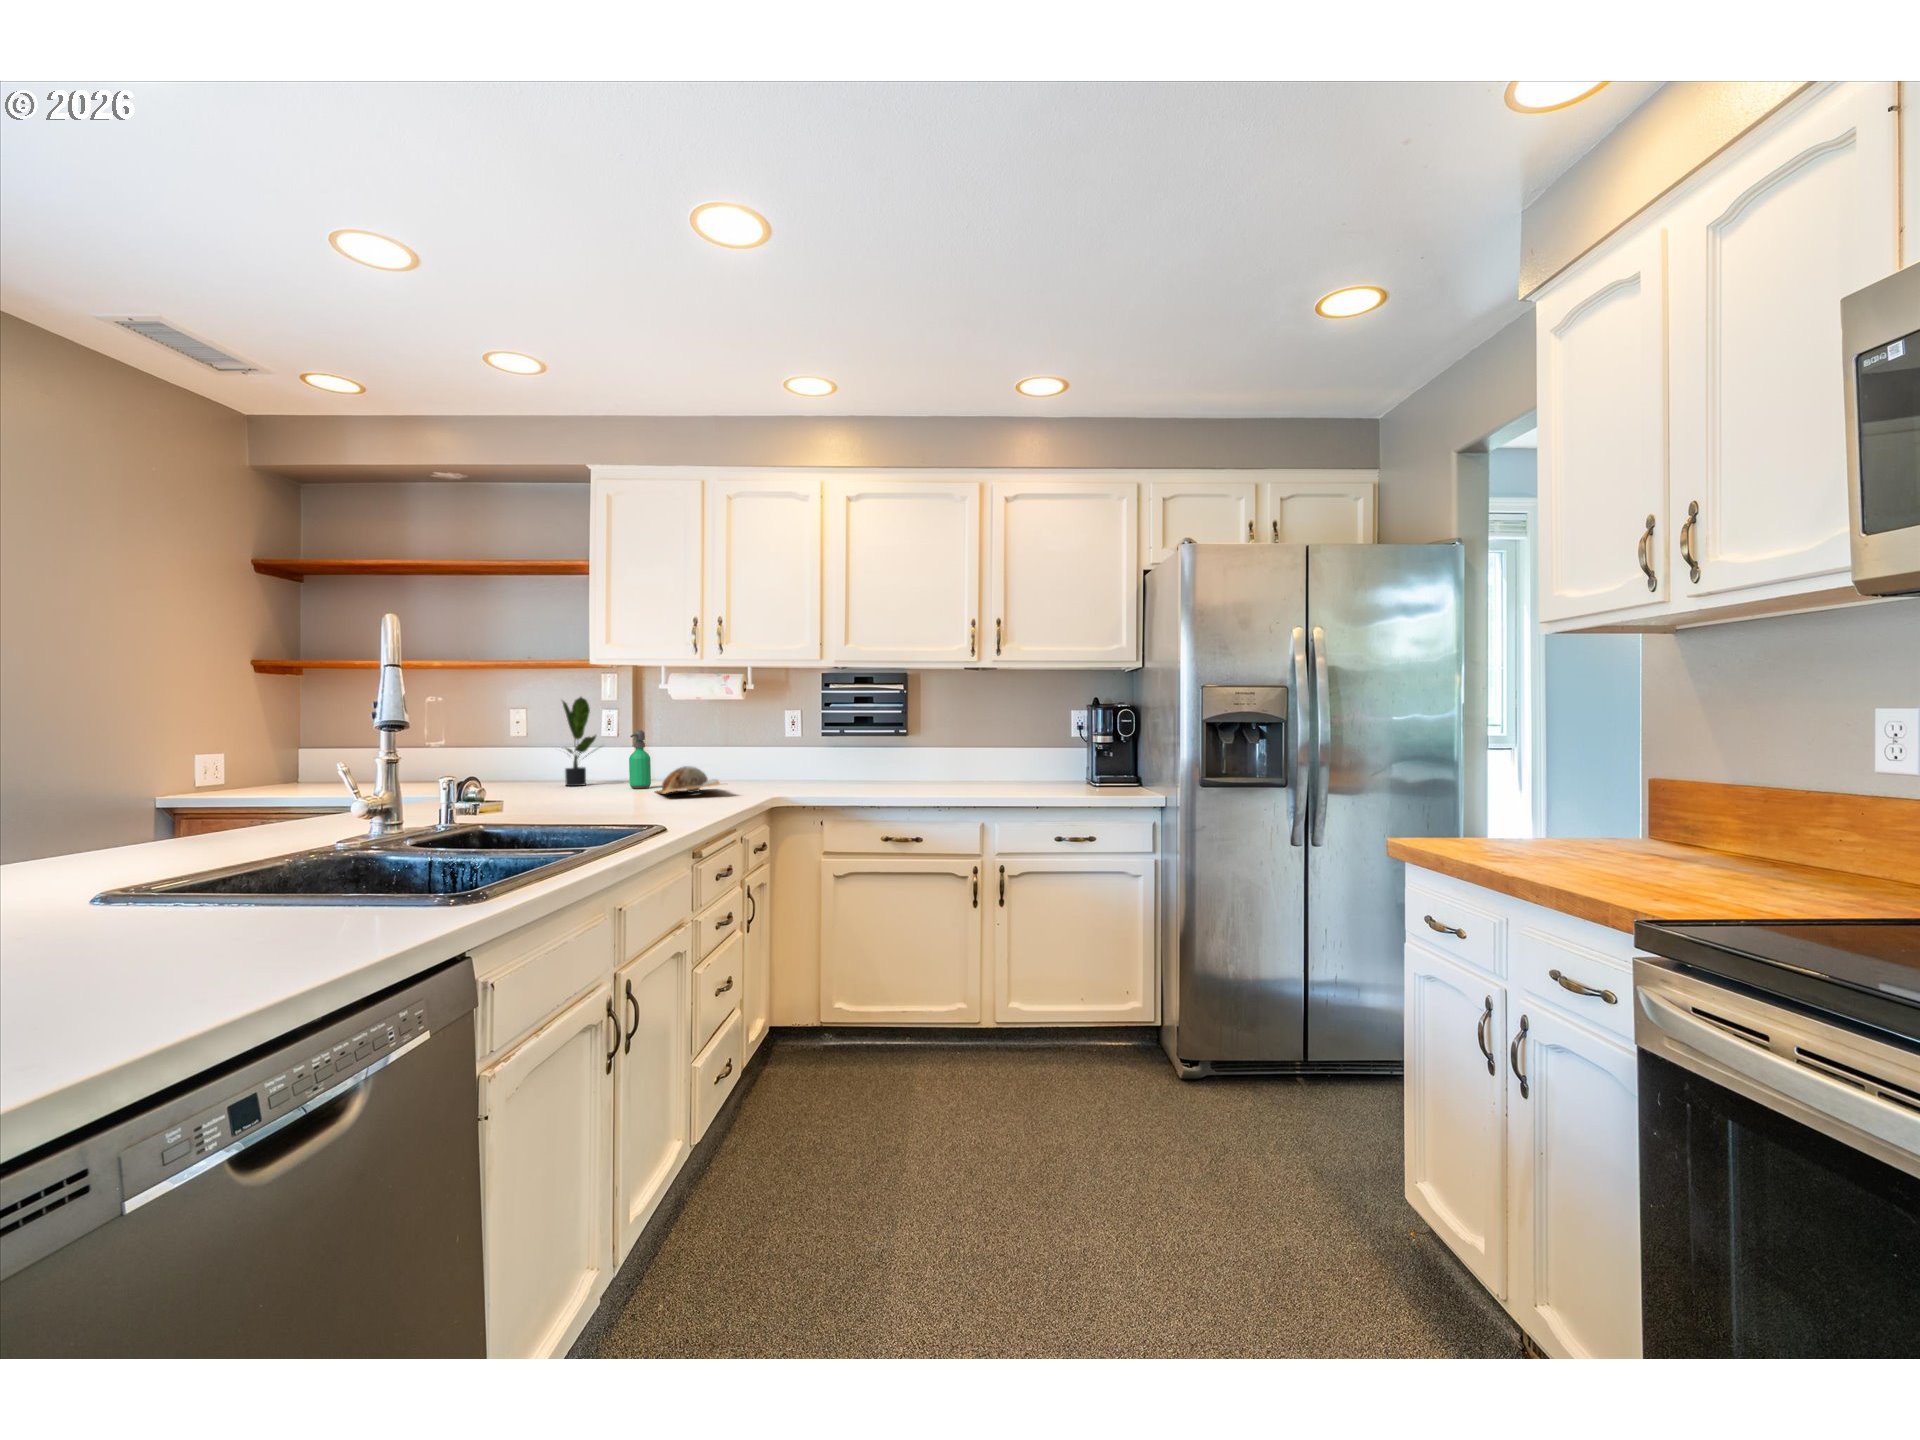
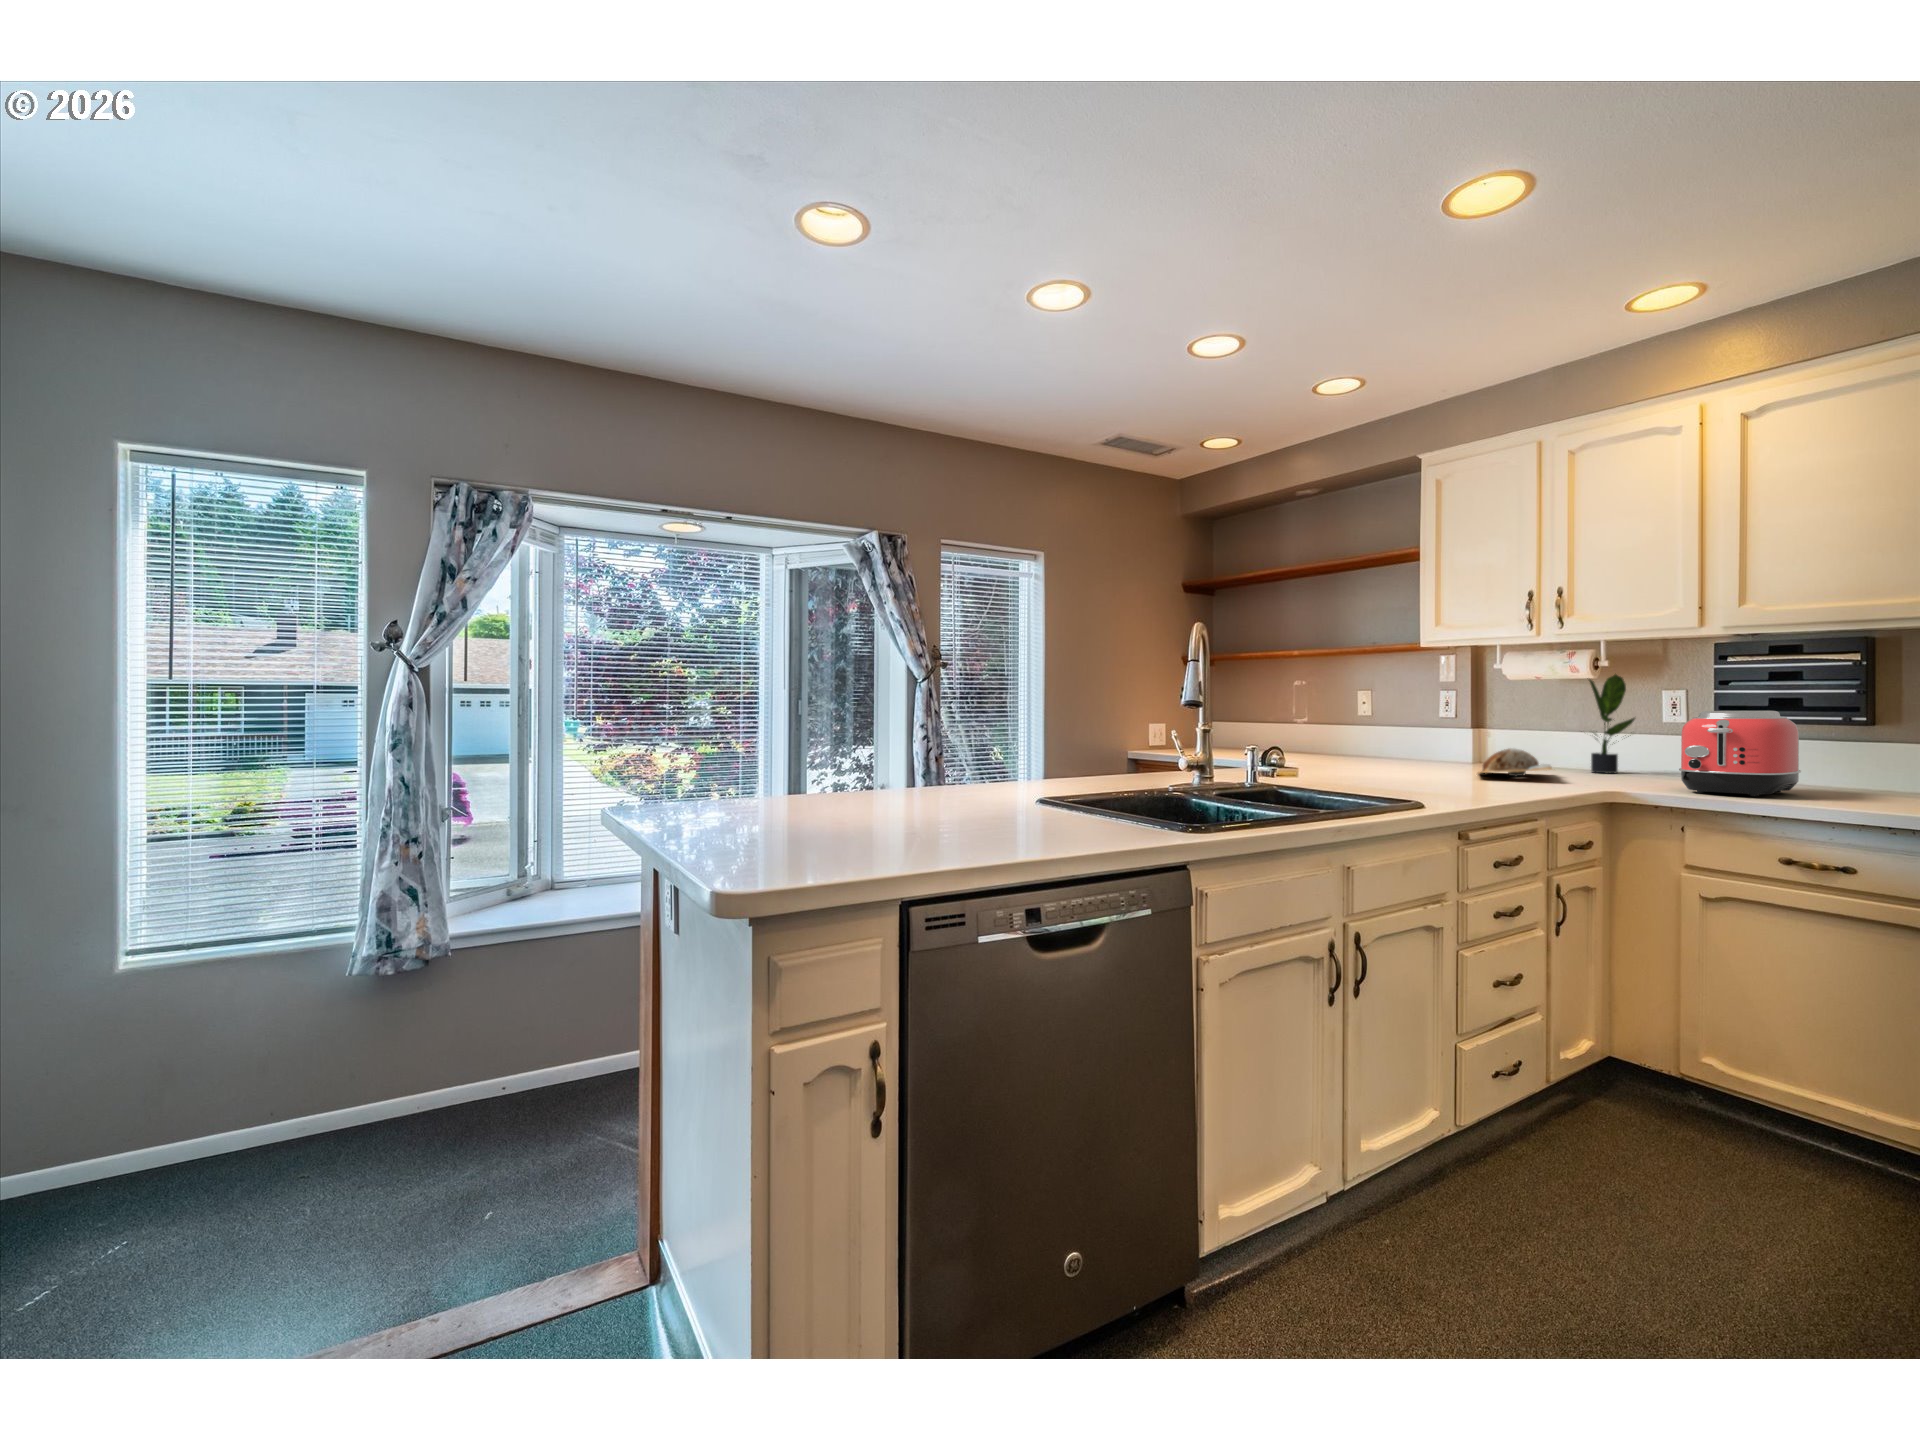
potted plant: present [562,697,596,786] -> present [1589,674,1635,773]
toaster: none [817,726,884,795] -> present [1679,711,1801,797]
soap dispenser: present [629,730,651,789] -> none [1457,710,1481,768]

